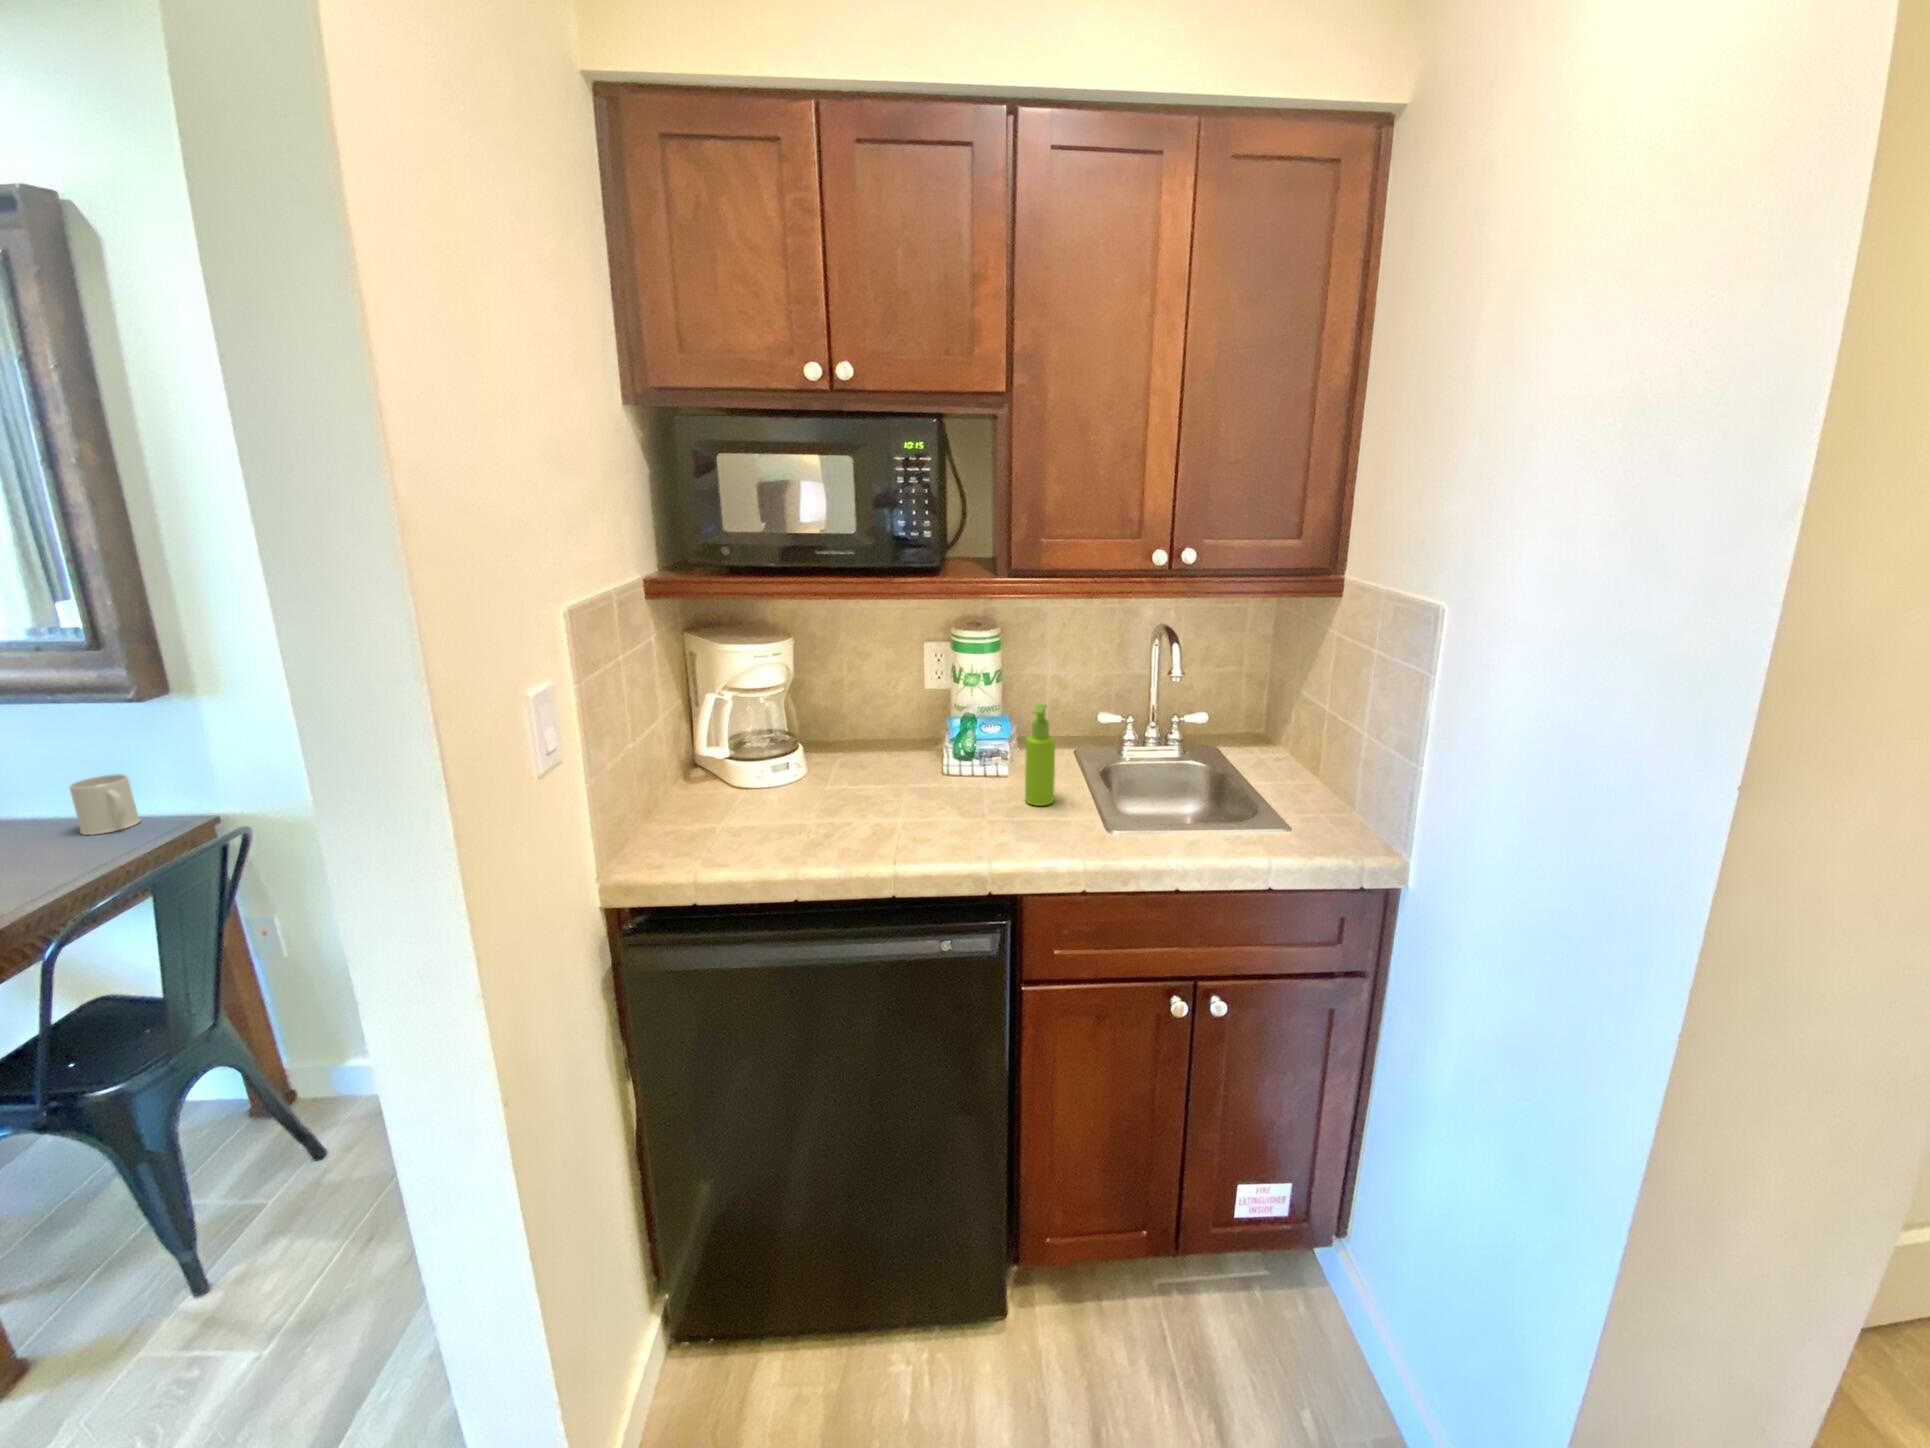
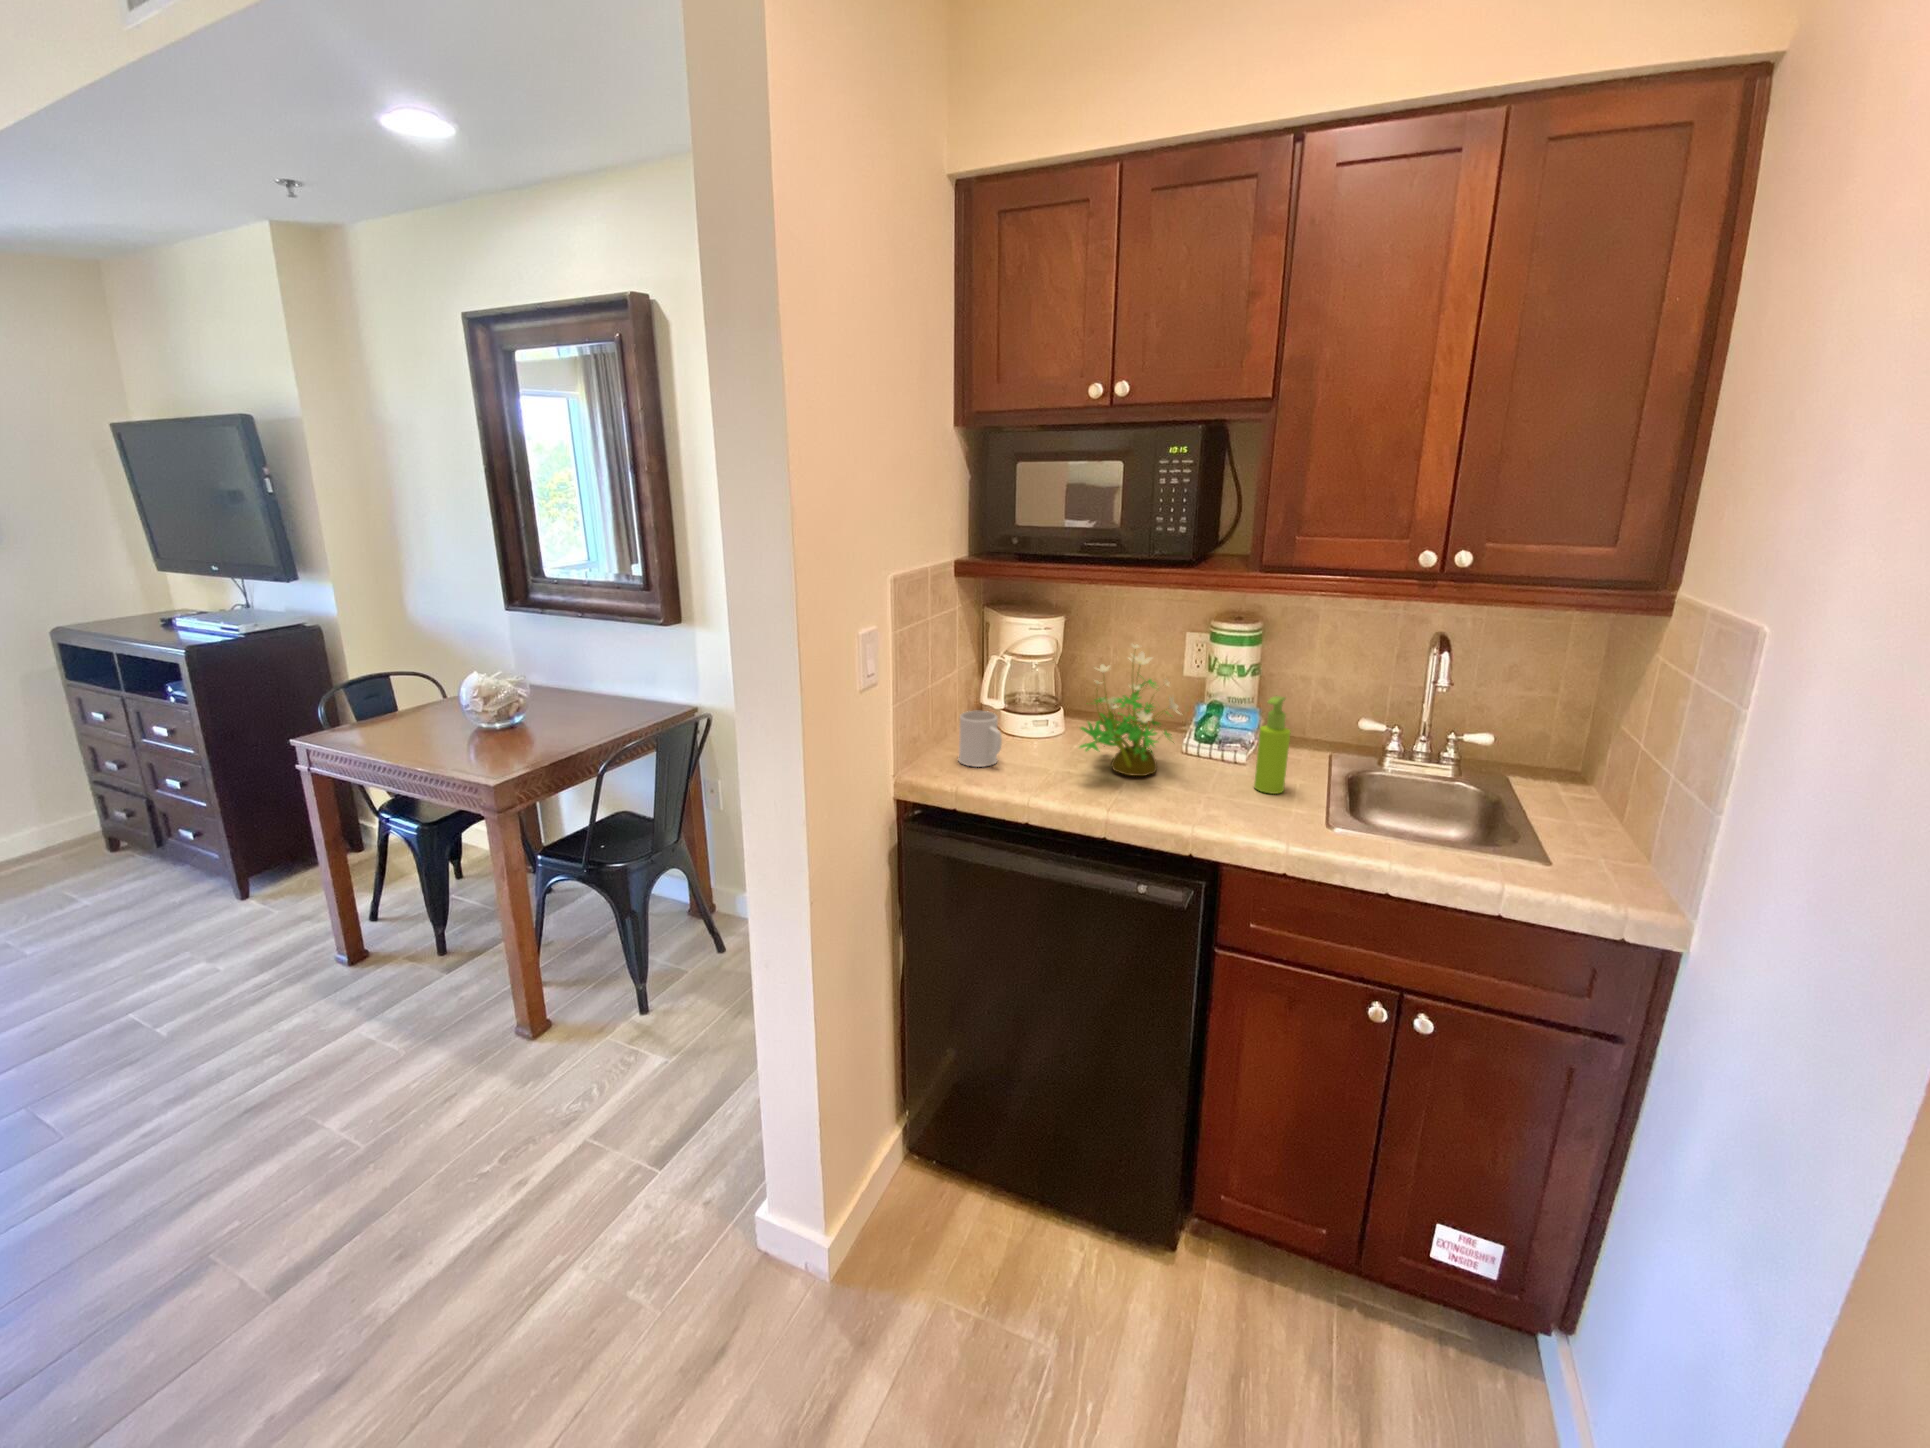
potted plant: none [835,663,947,813] -> present [1080,644,1180,776]
mug: present [69,774,141,835] -> present [958,711,1002,767]

